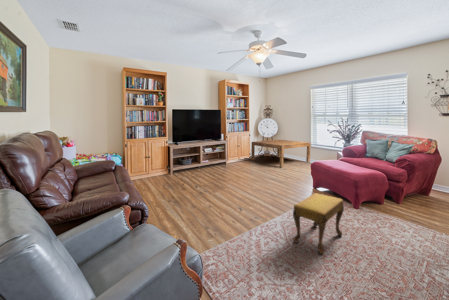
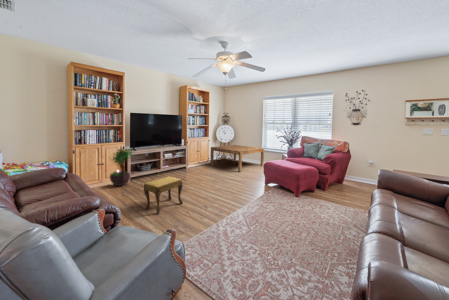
potted tree: none [153,139,176,177] -> present [110,148,132,186]
footstool: present [293,193,344,254] -> present [144,176,183,214]

